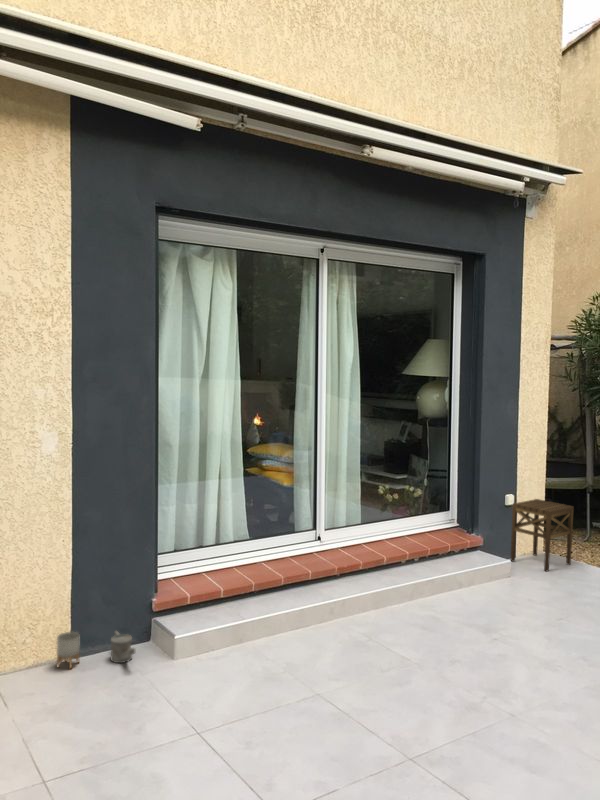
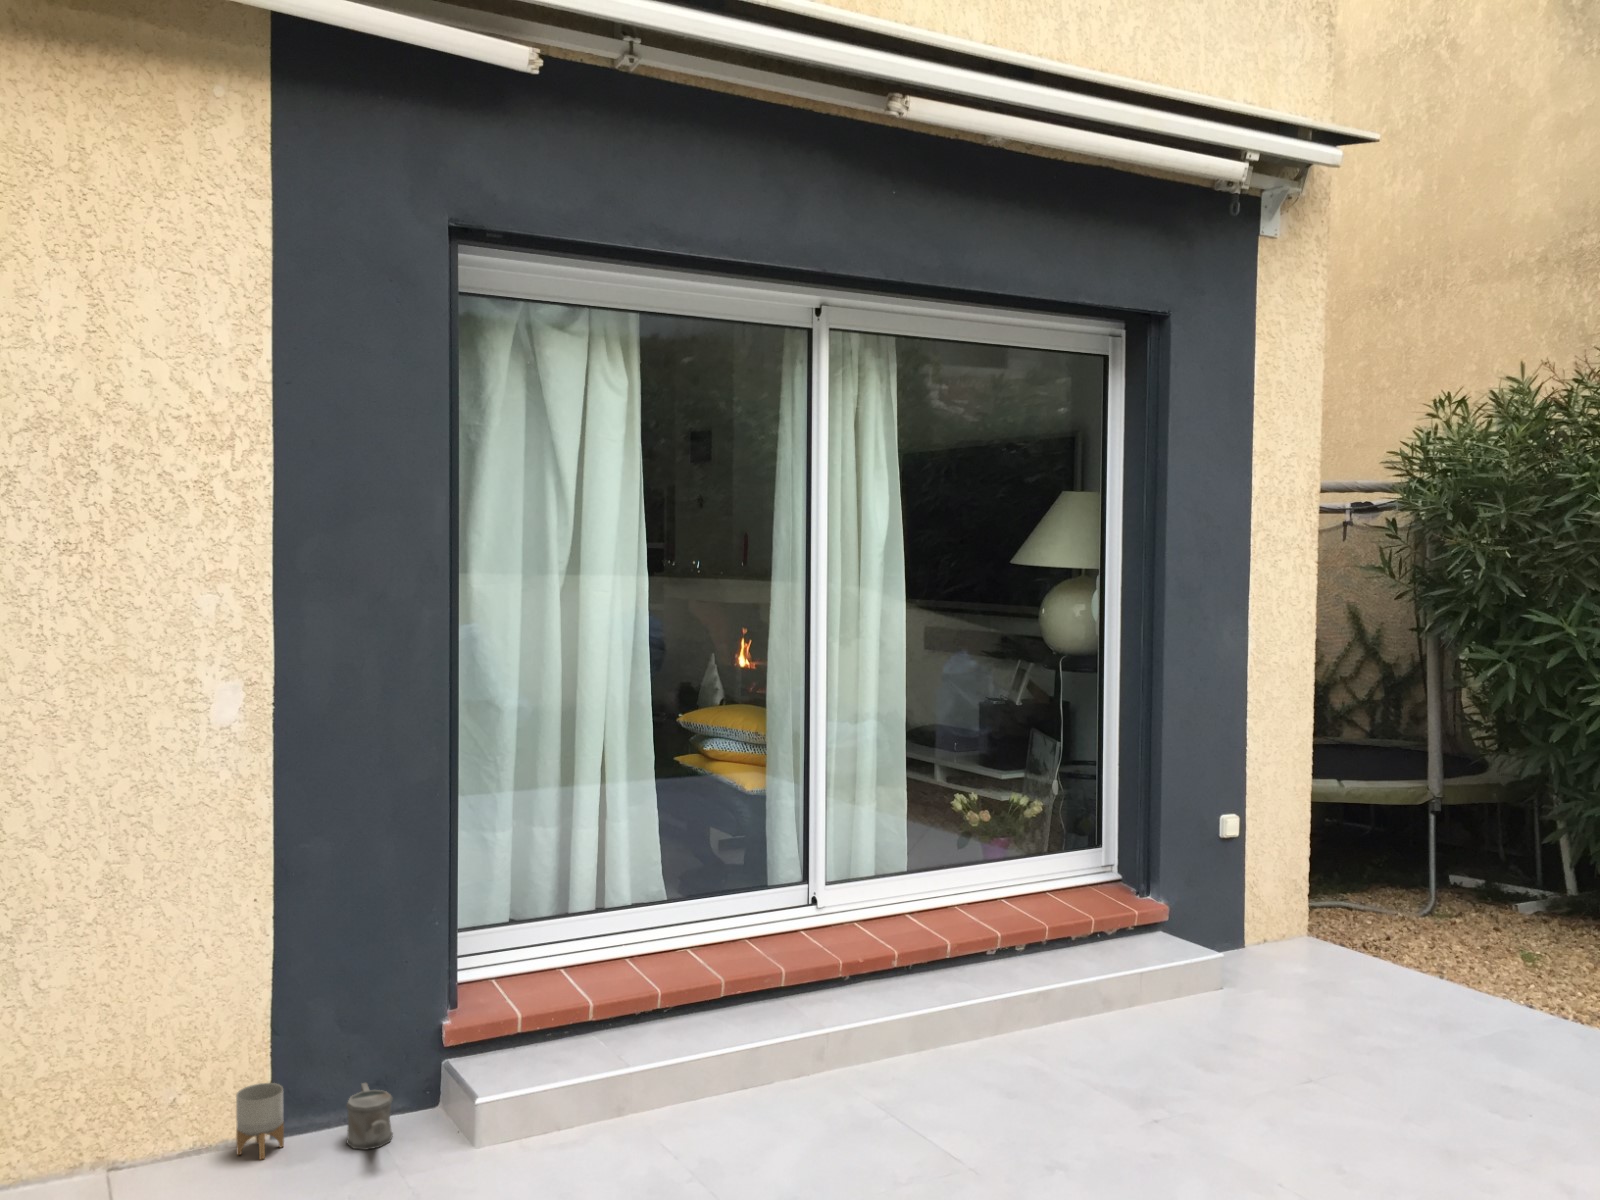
side table: present [511,499,574,572] -> none [1237,824,1371,978]

